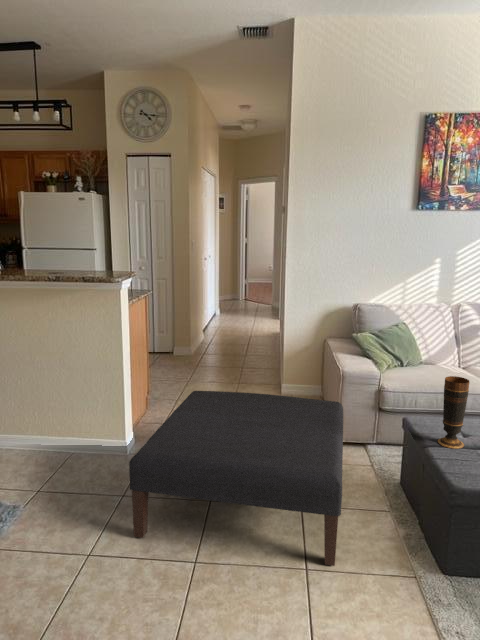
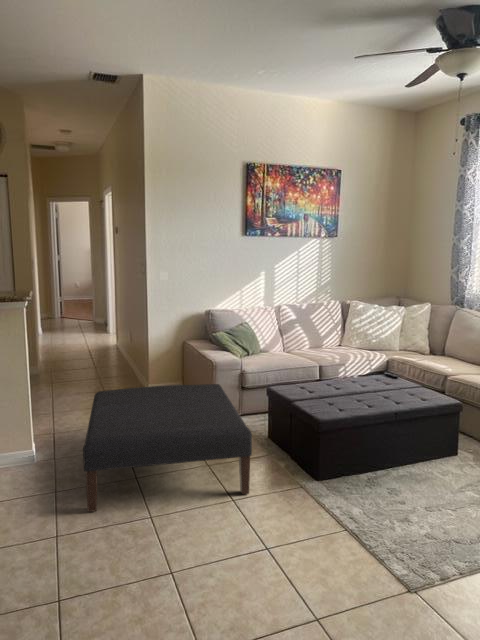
vase: present [437,376,469,449] -> none [297,352,315,401]

